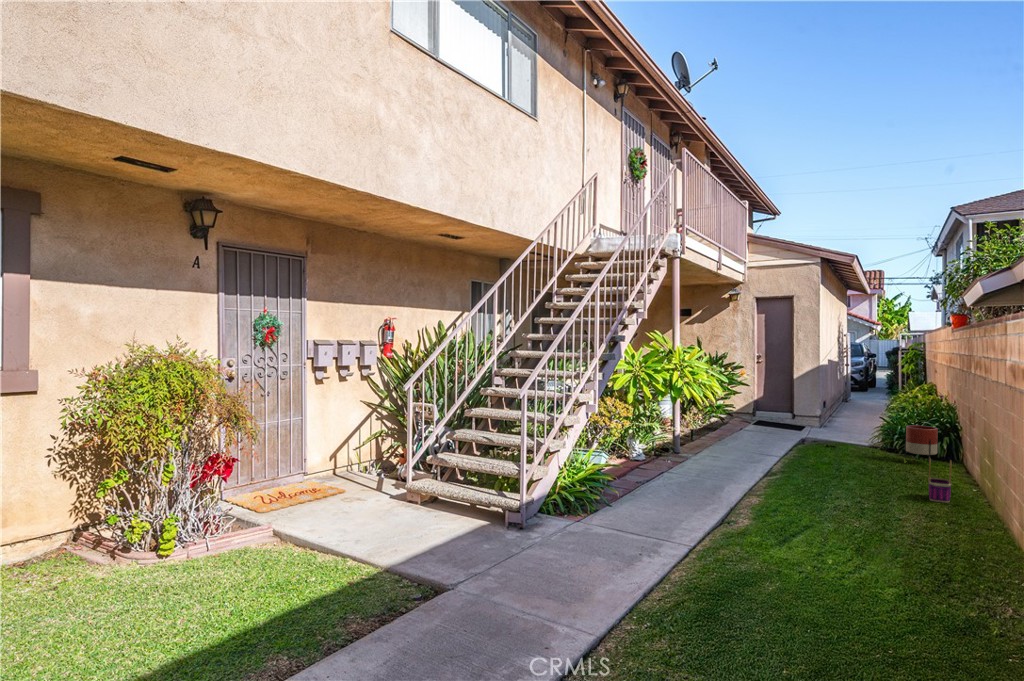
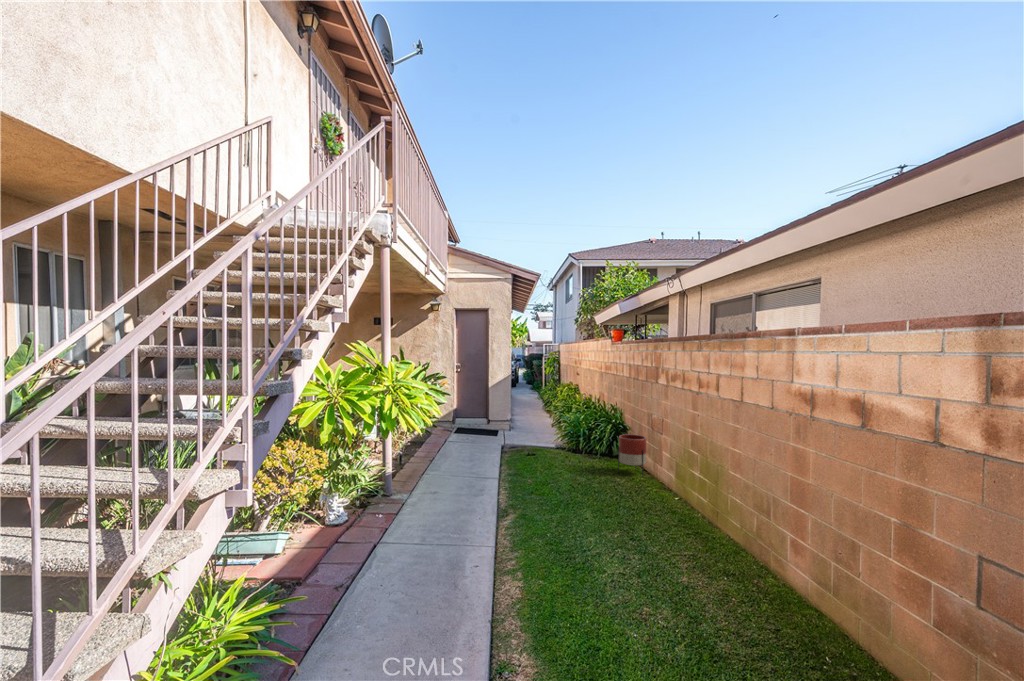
basket: present [928,460,952,503] -> none [696,491,727,546]

